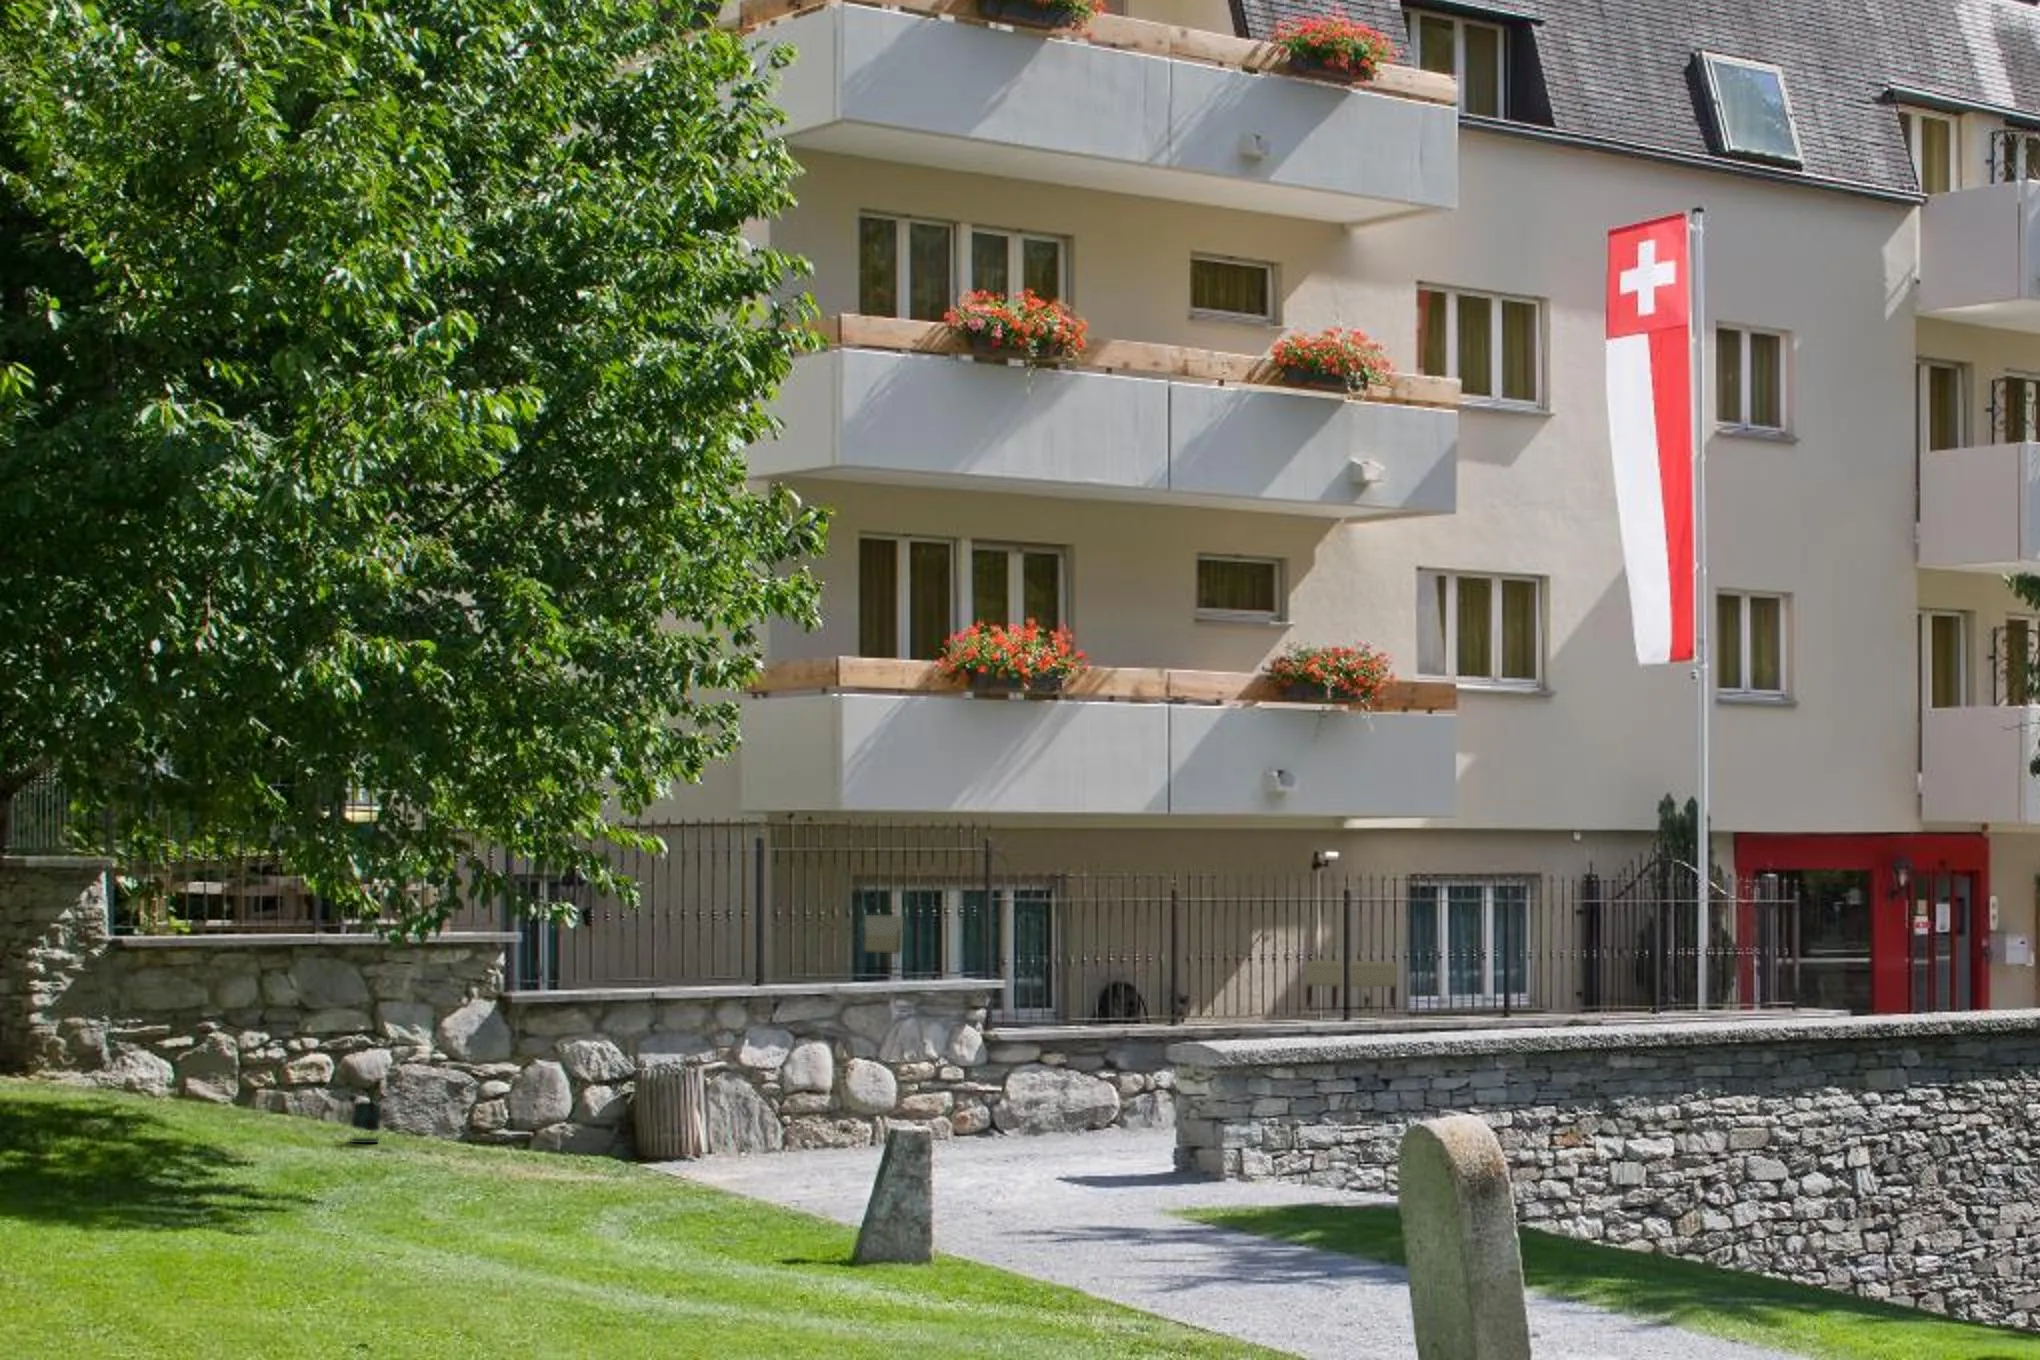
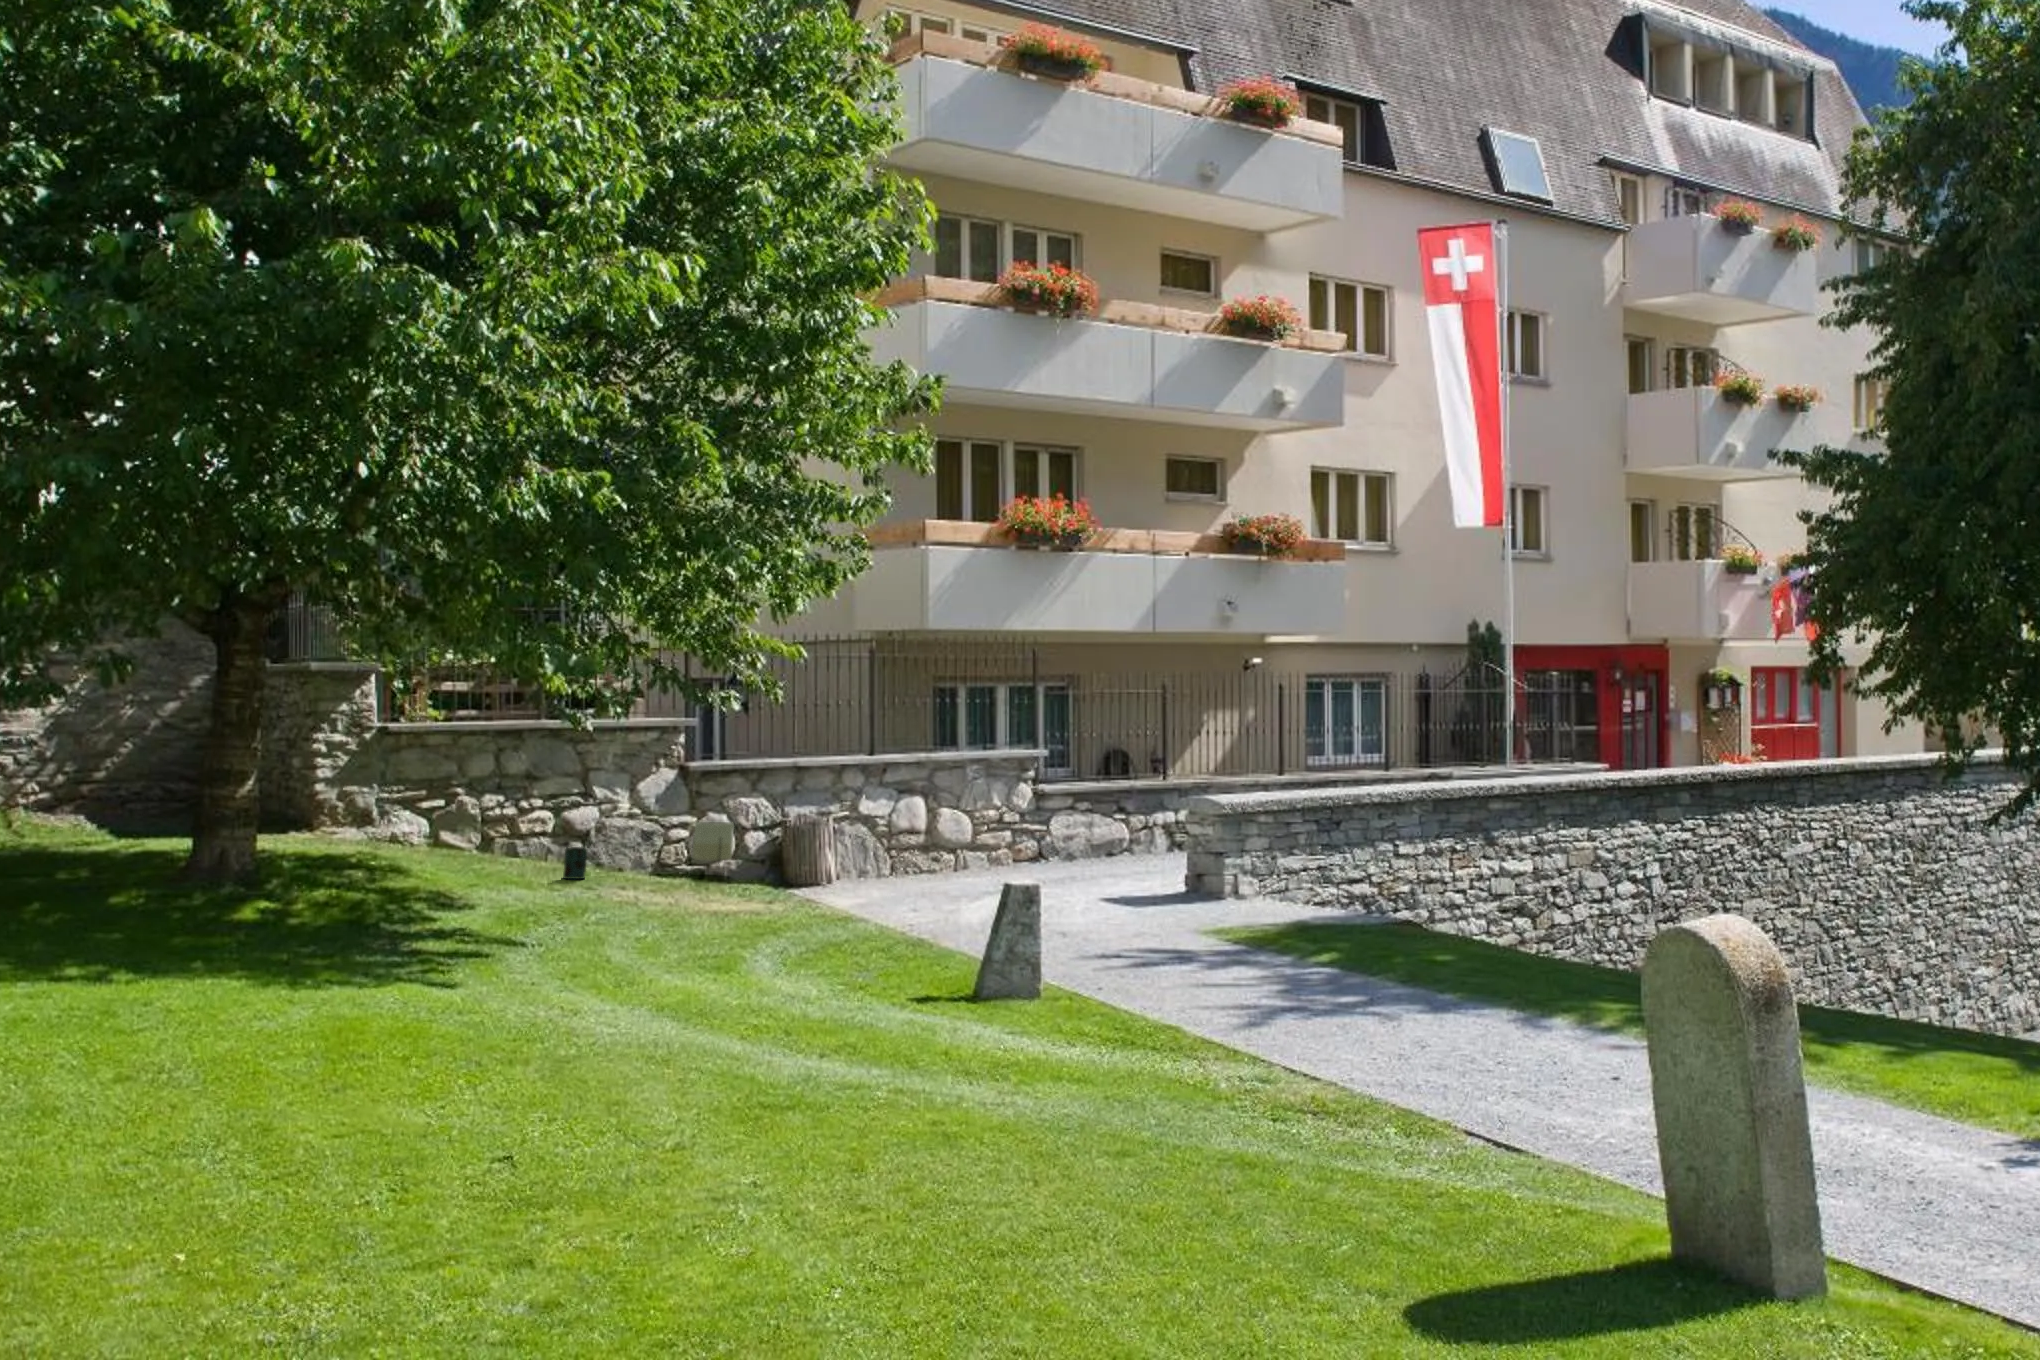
planter: present [863,915,903,954] -> present [690,822,734,874]
bench: present [1306,960,1397,1007] -> none [1241,726,1302,759]

